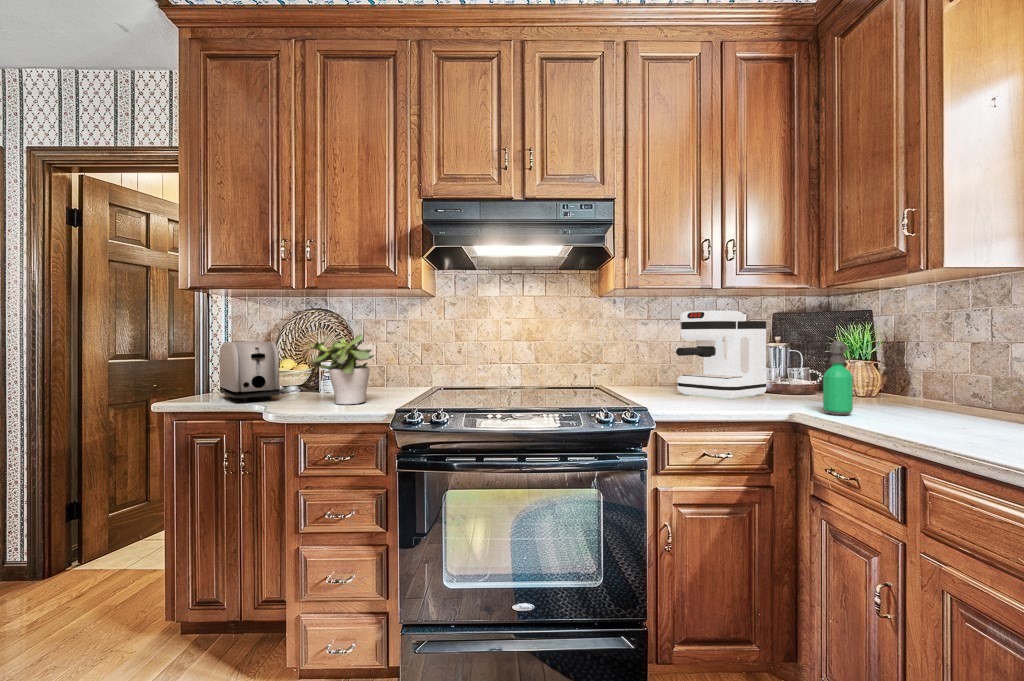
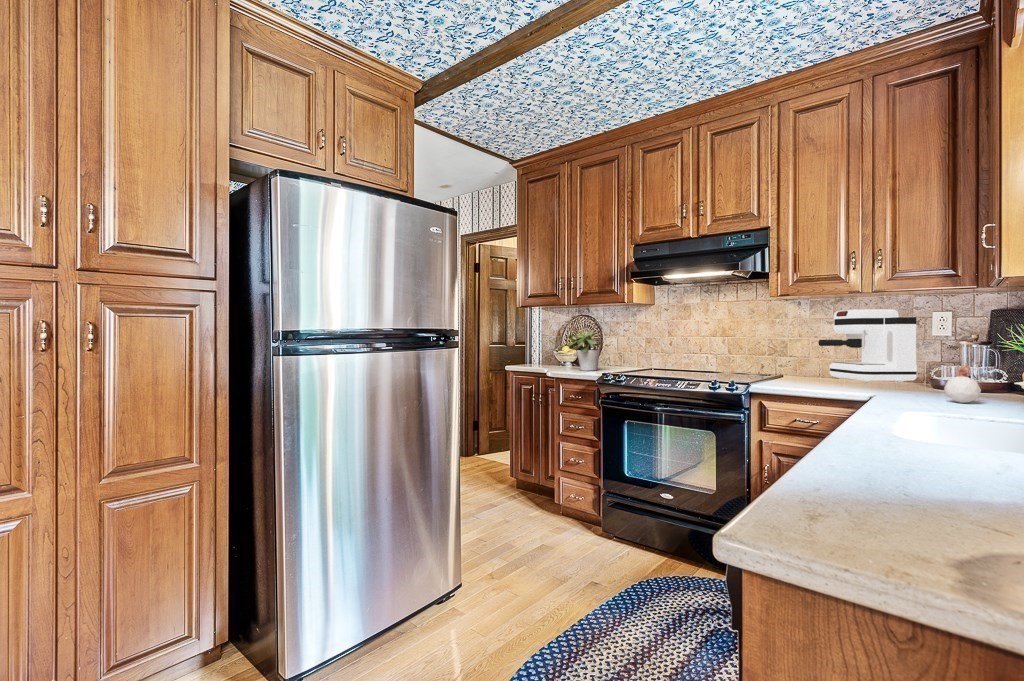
soap dispenser: present [823,341,853,415] -> none [913,333,941,394]
toaster: present [219,342,280,403] -> none [530,335,556,368]
candle: none [906,373,948,430] -> present [944,363,981,403]

